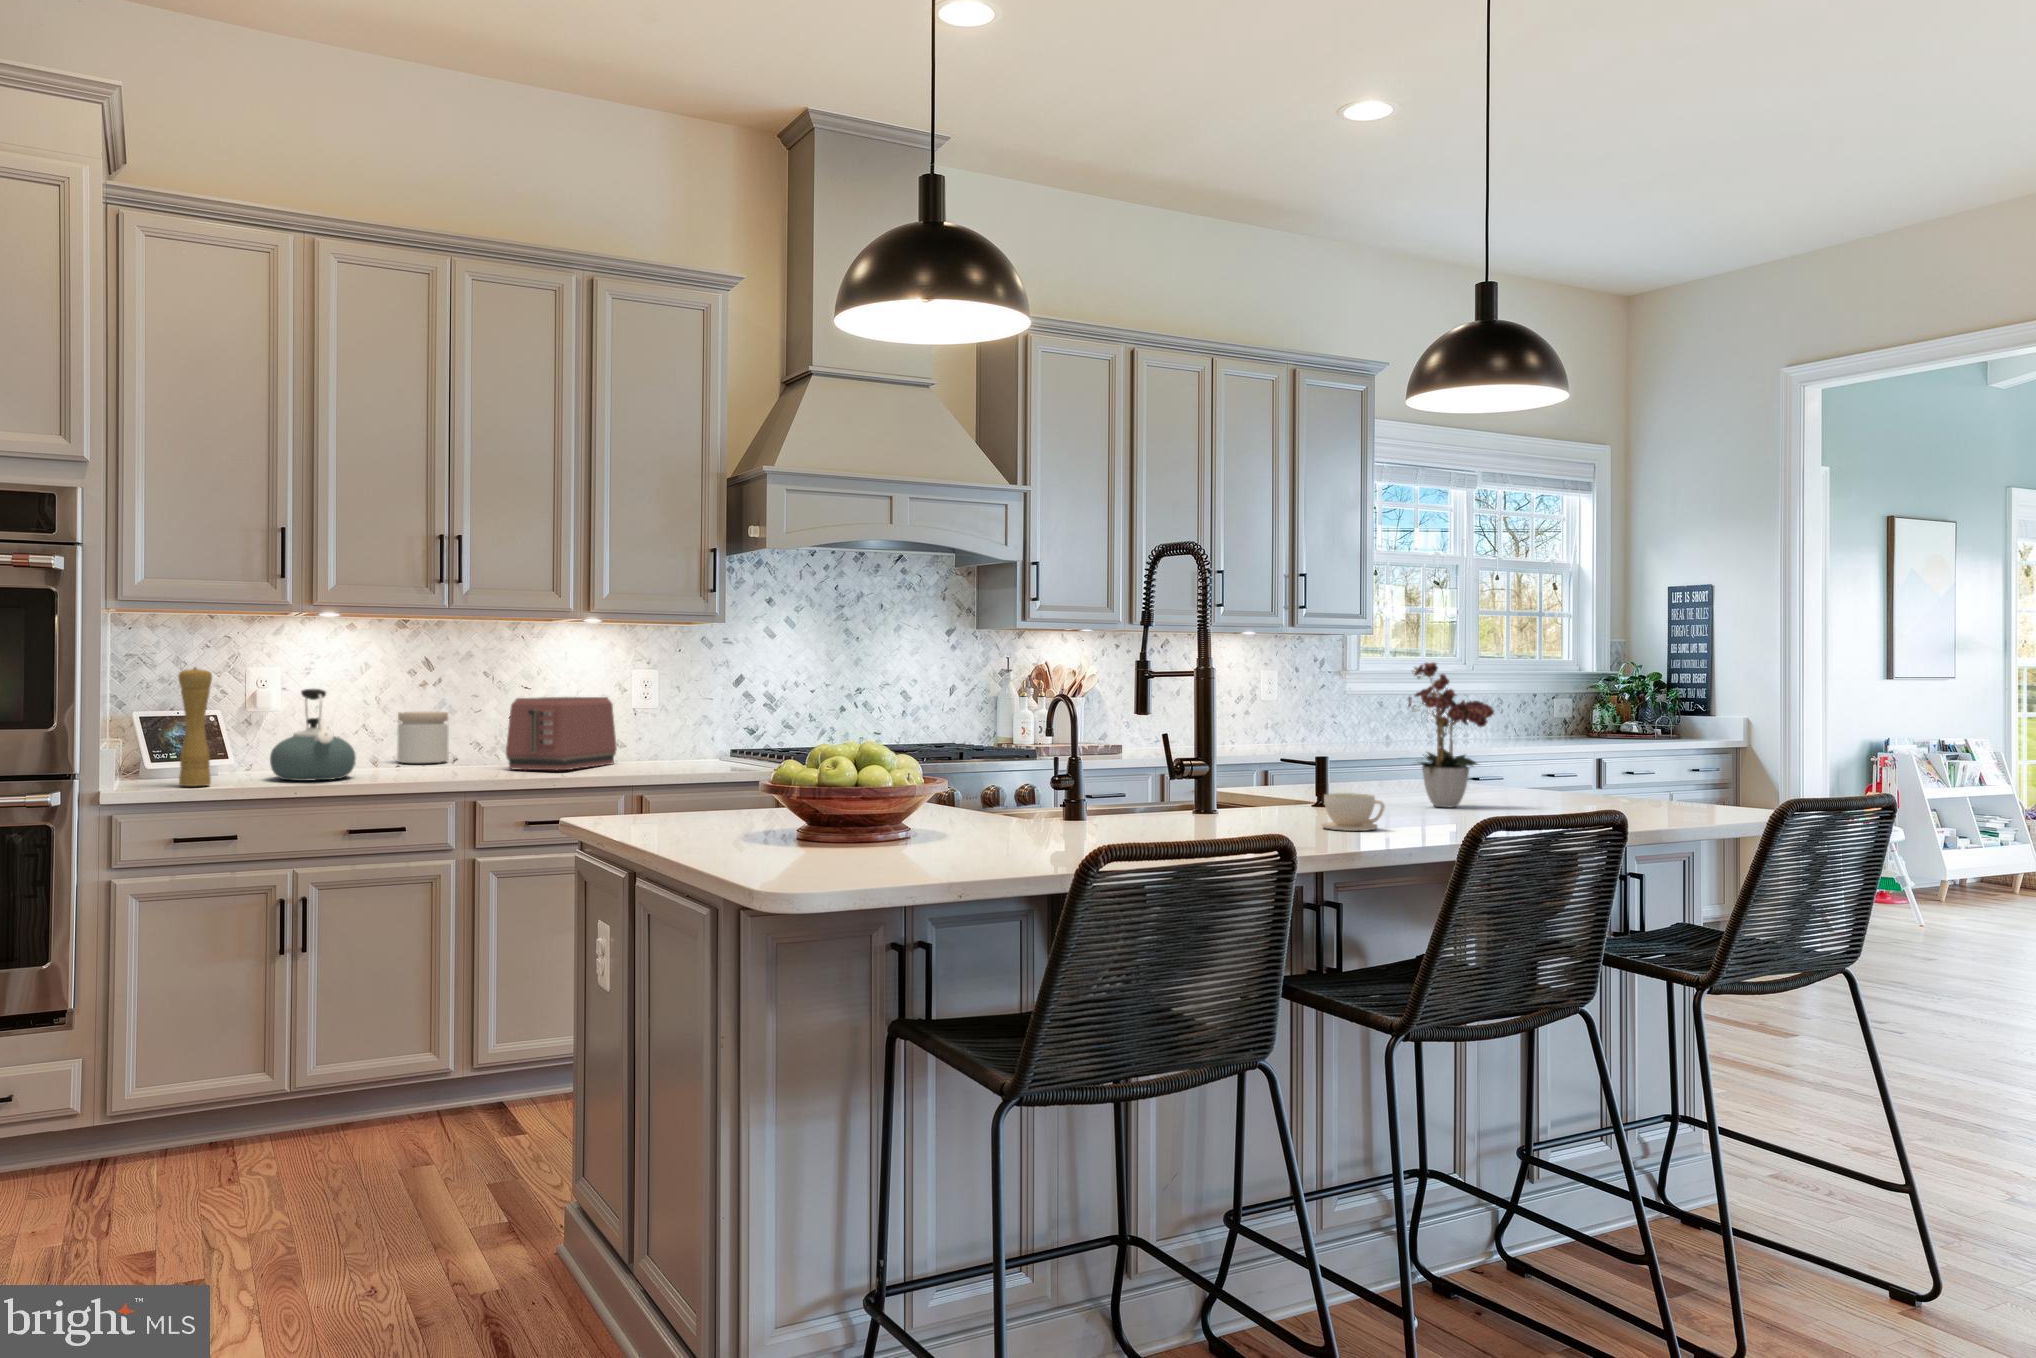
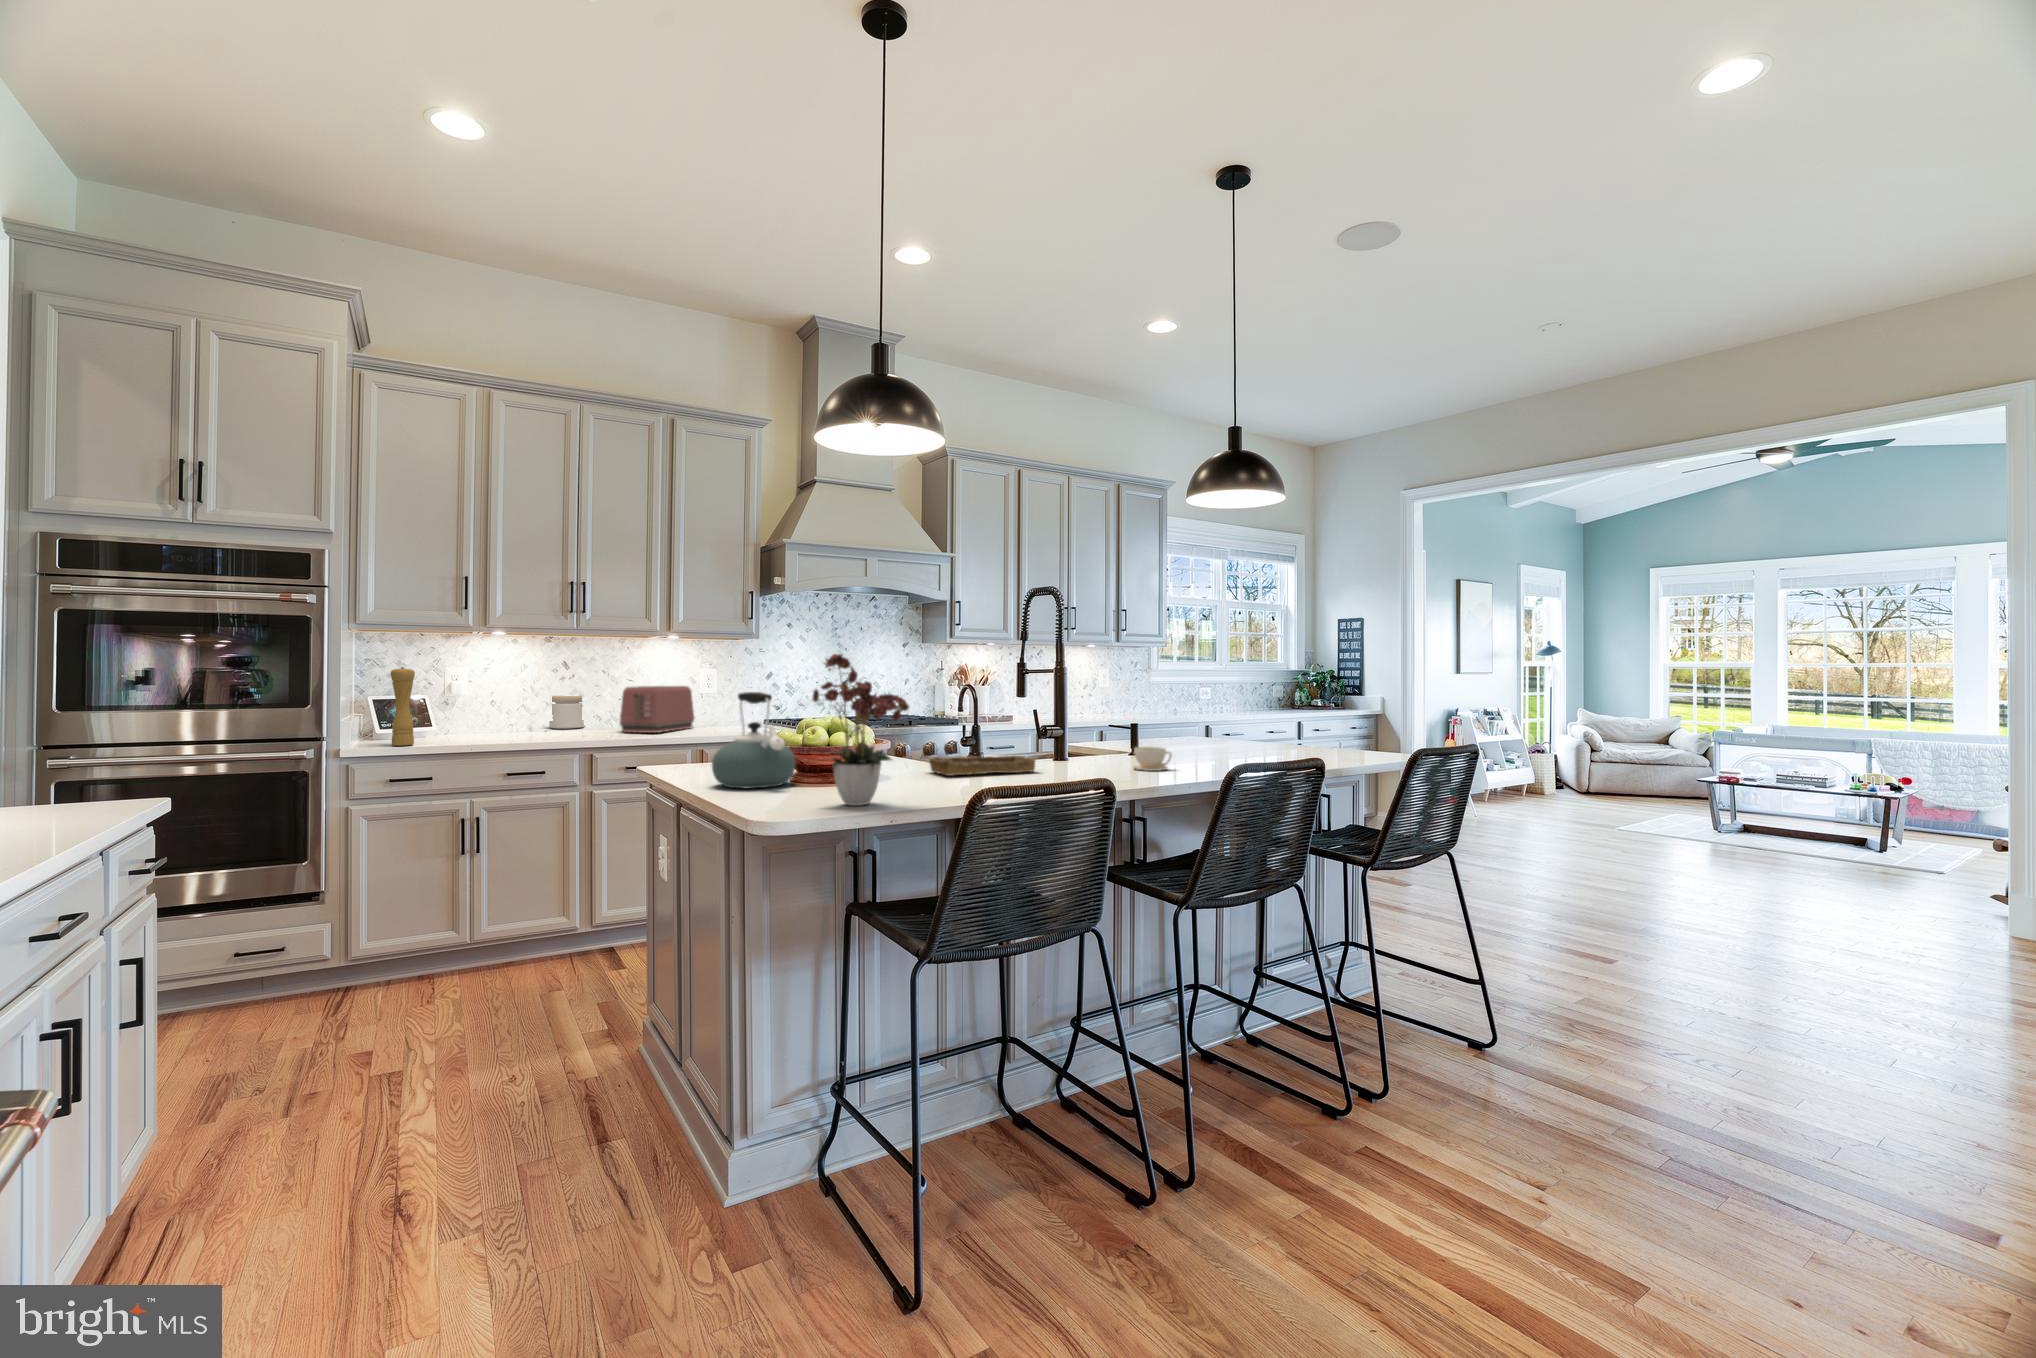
flower arrangement: present [1408,662,1494,807] -> present [813,654,909,806]
kettle: present [270,689,356,781] -> present [712,692,796,788]
tray: none [994,806,1174,834] -> present [929,756,1036,776]

